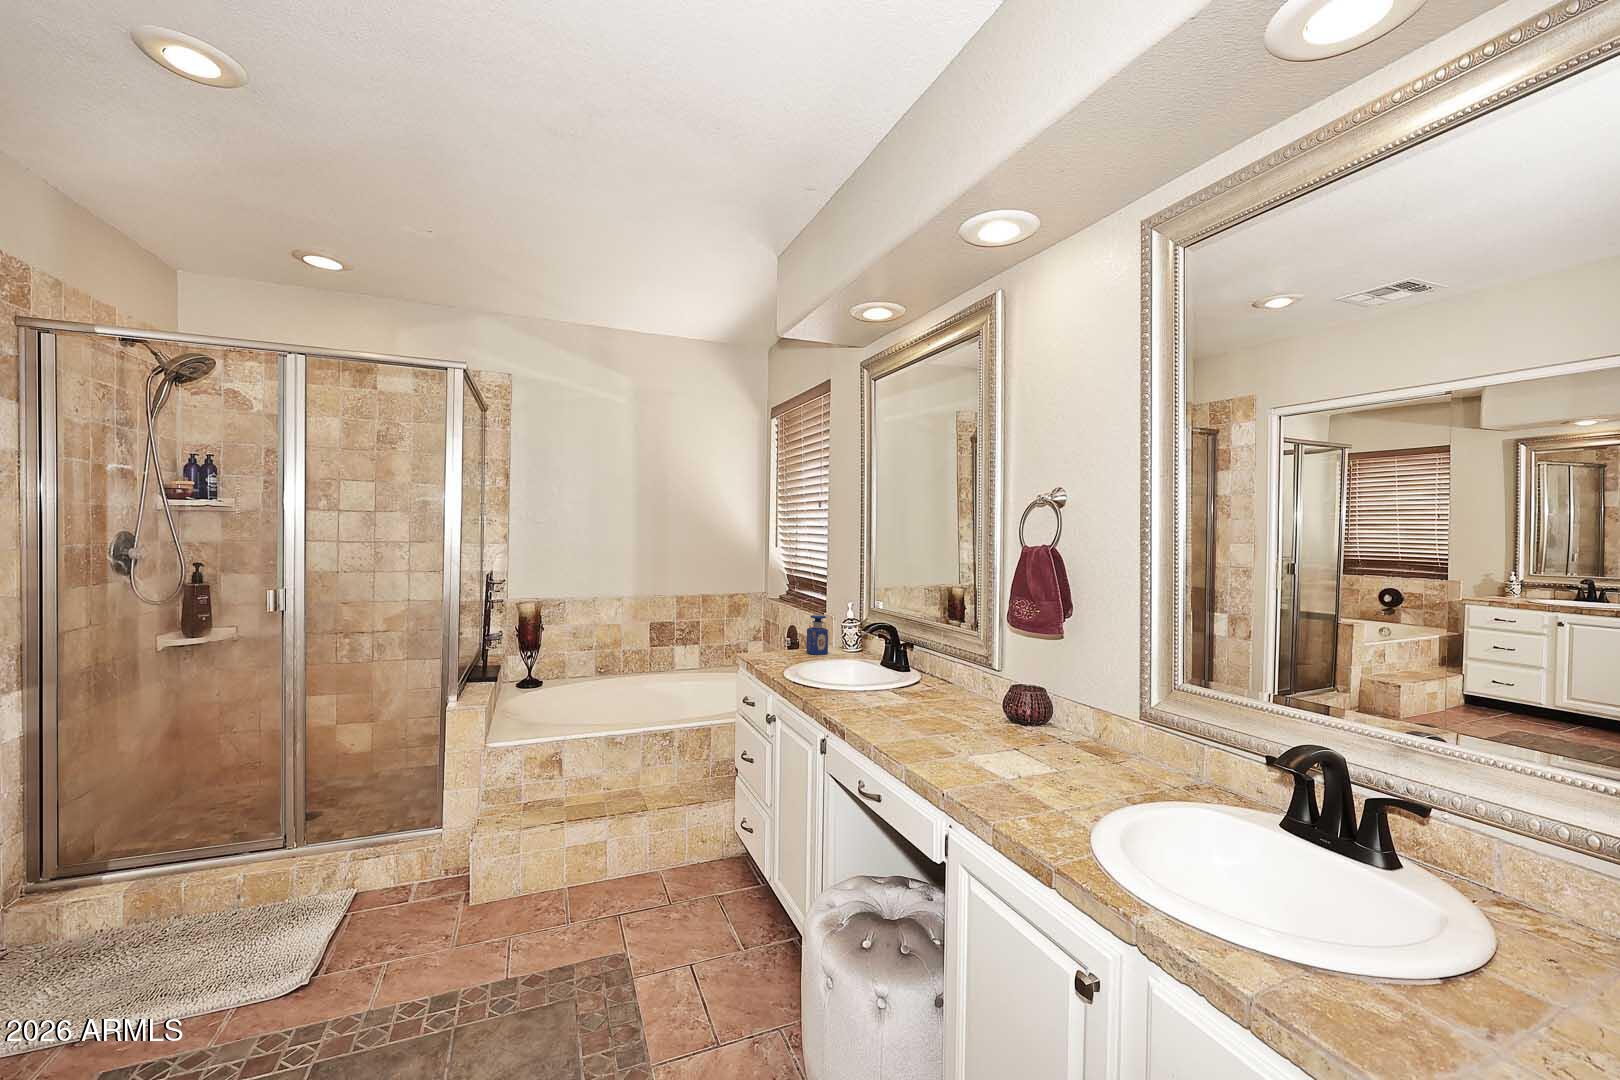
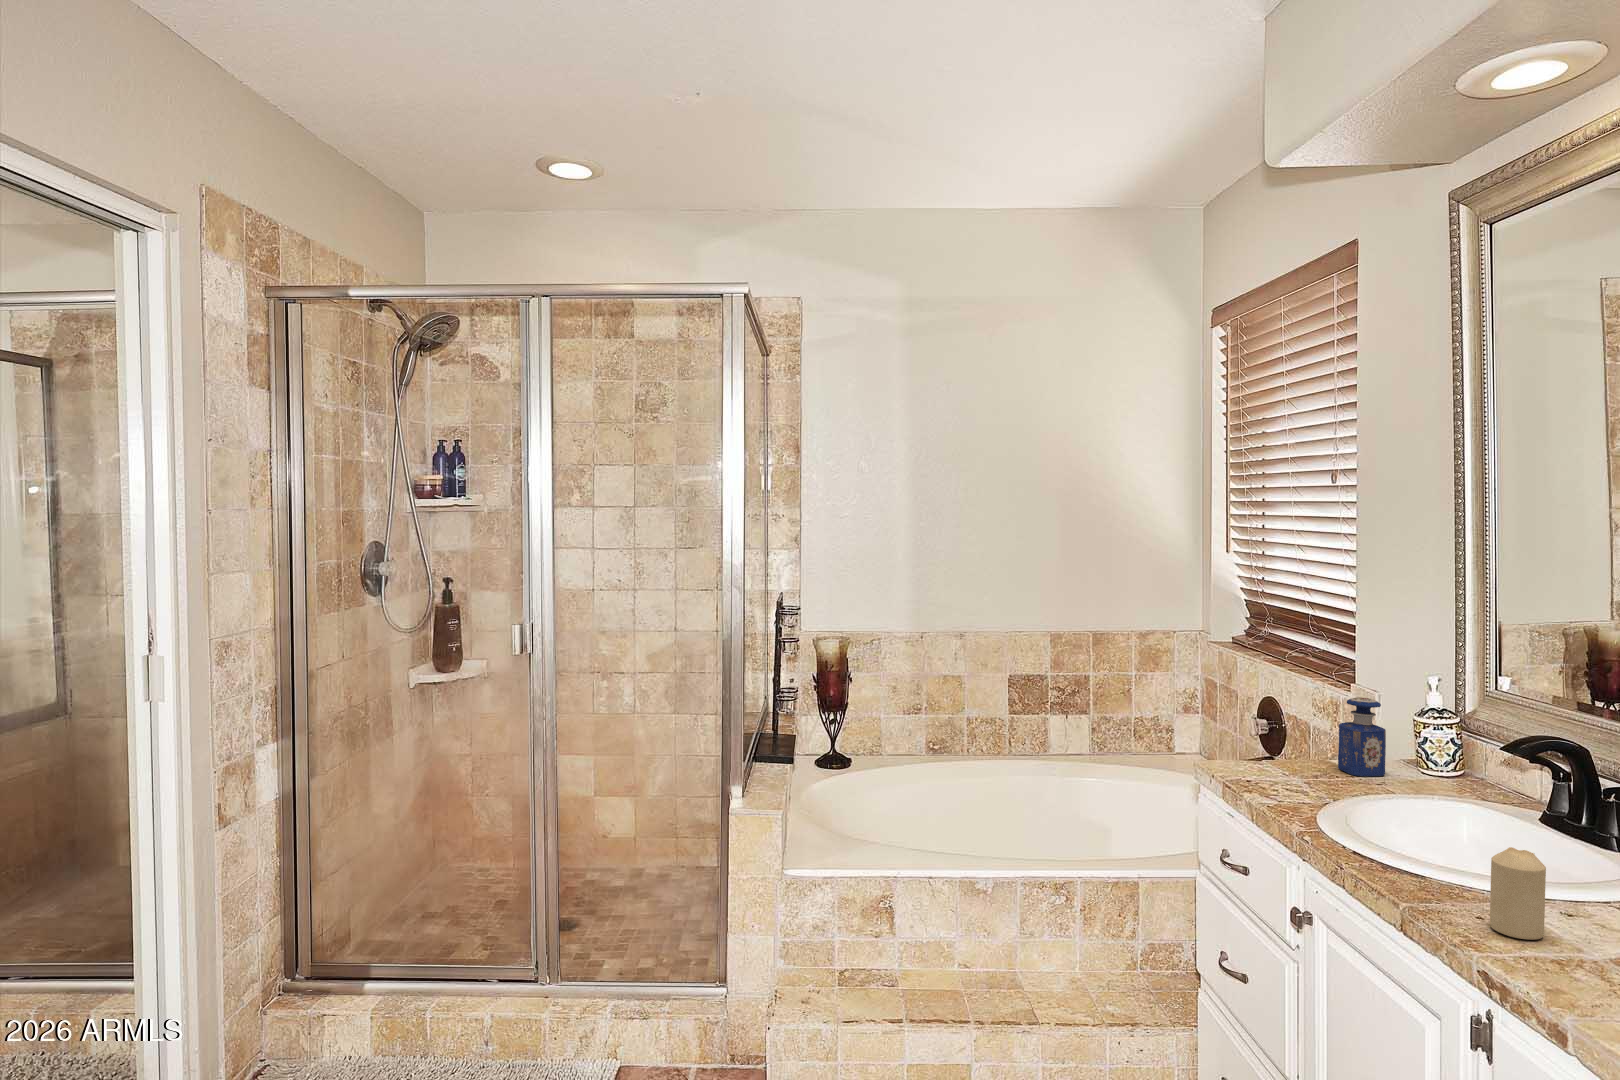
candle: none [841,671,863,714] -> present [1490,847,1546,940]

